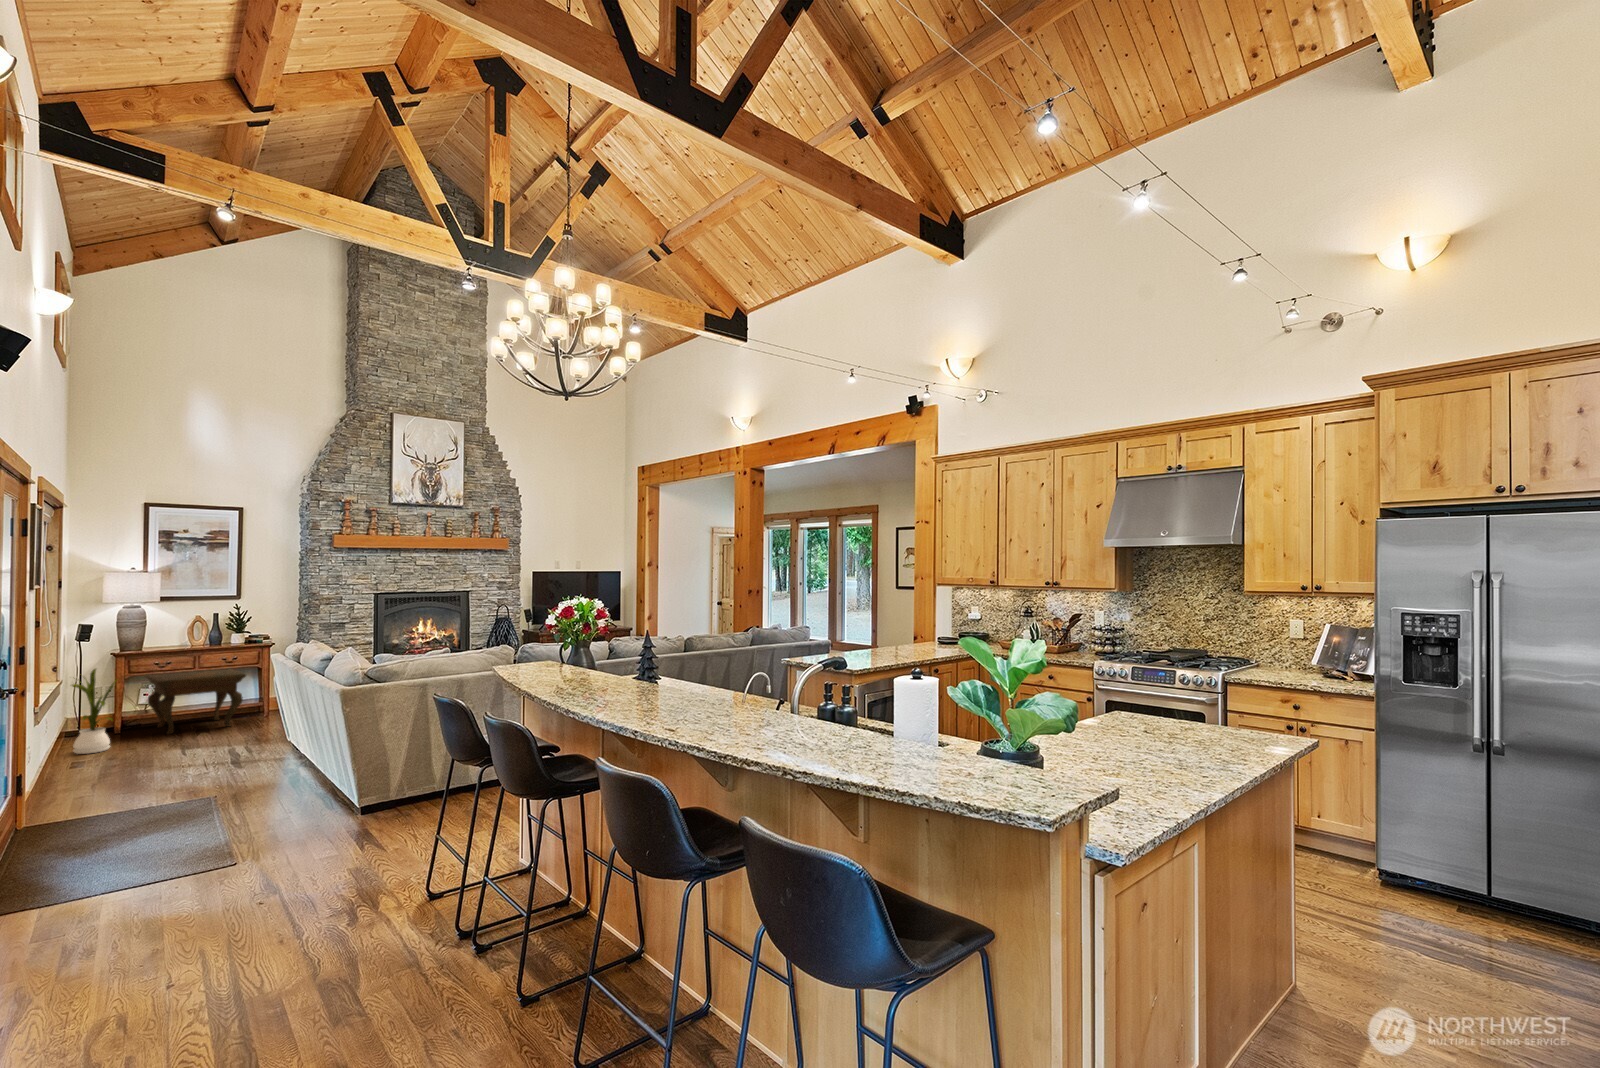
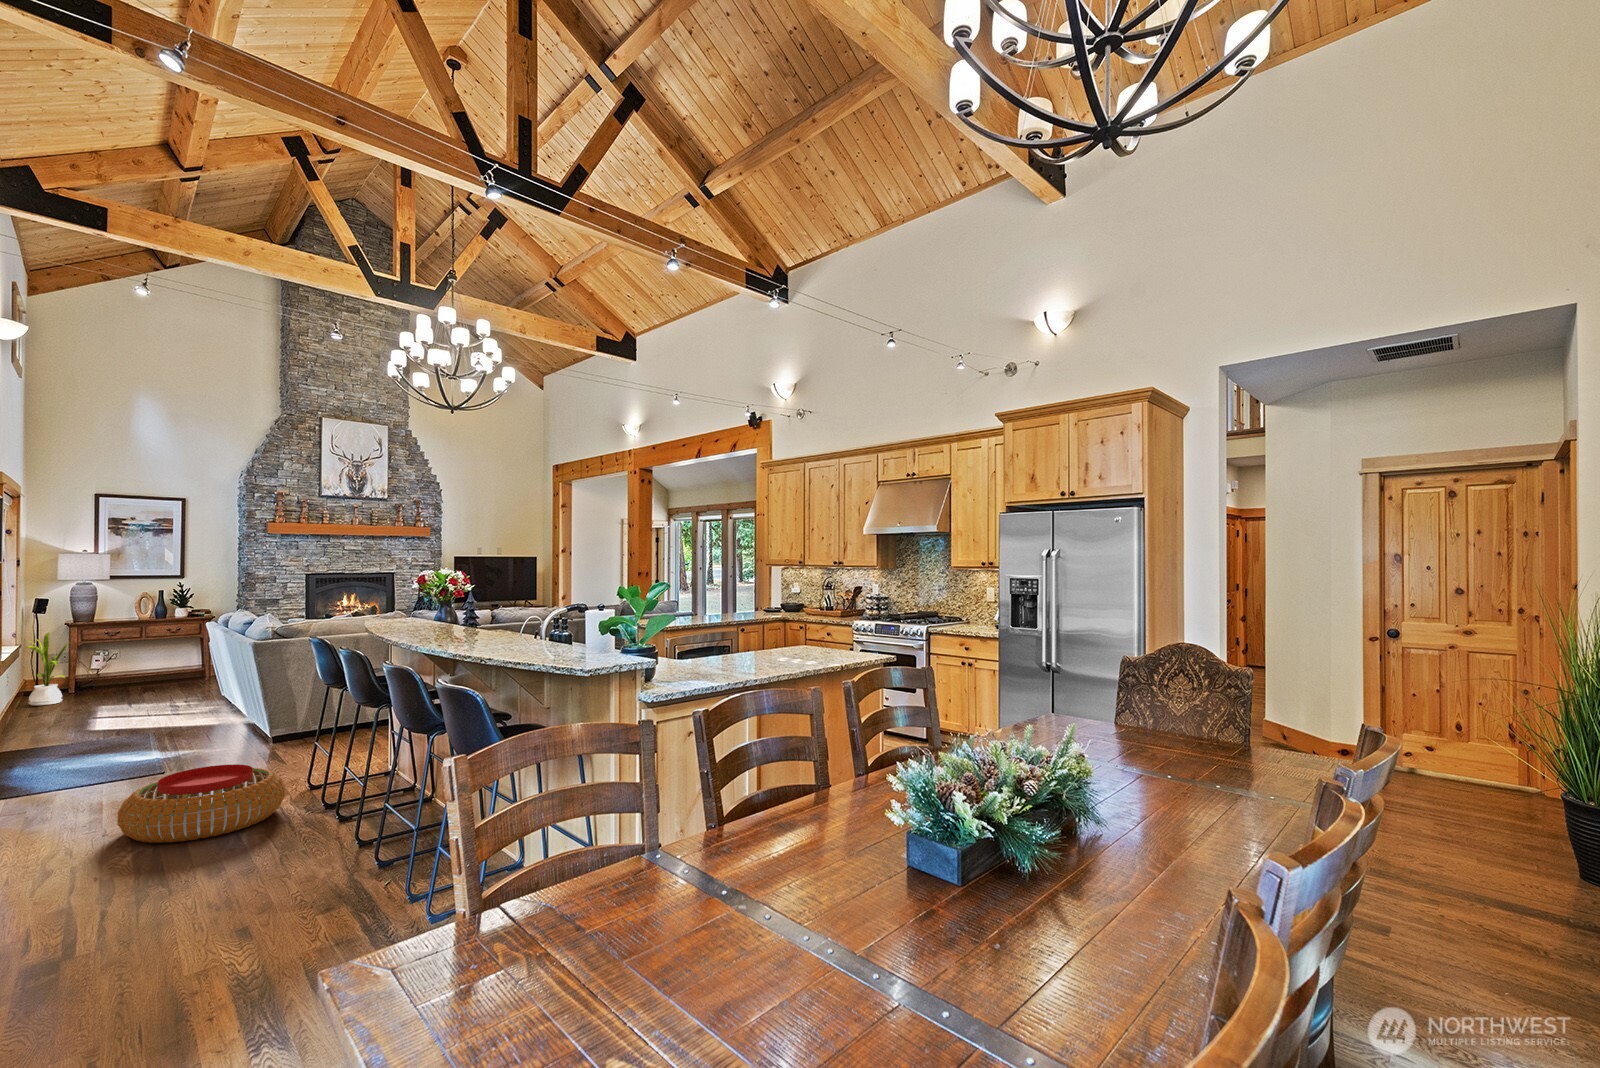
side table: present [146,669,246,734] -> none [95,637,187,691]
pouf: none [191,872,404,998] -> present [117,764,285,843]

